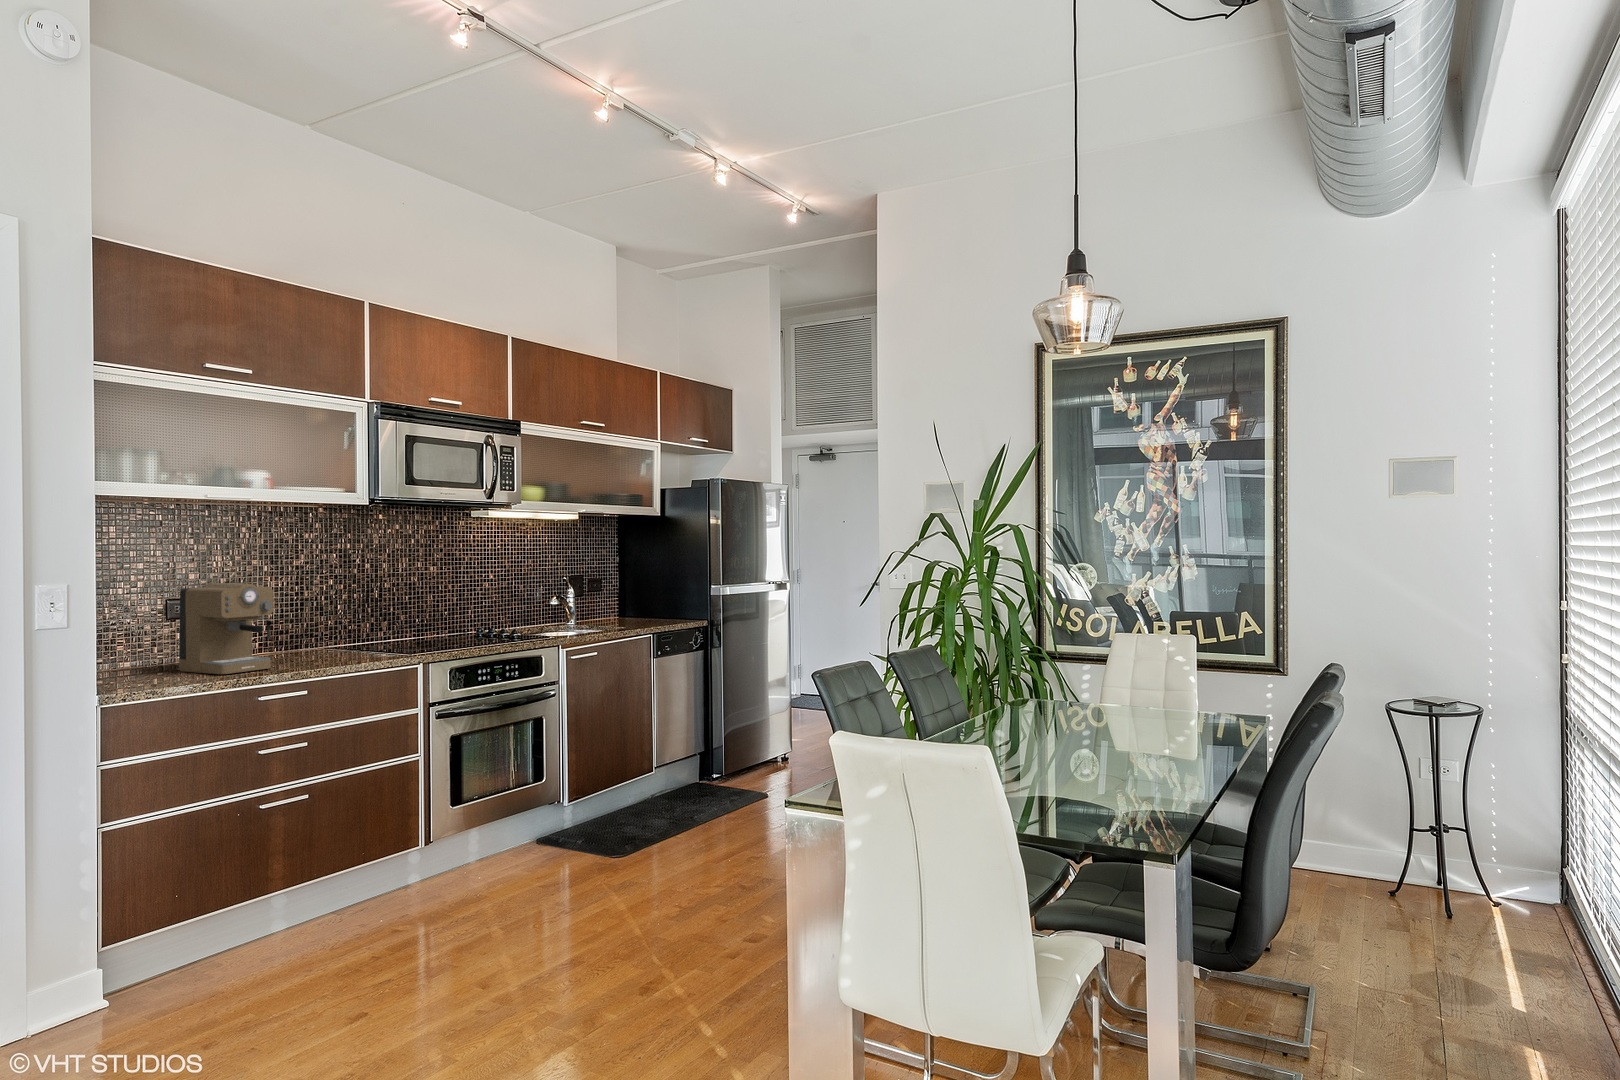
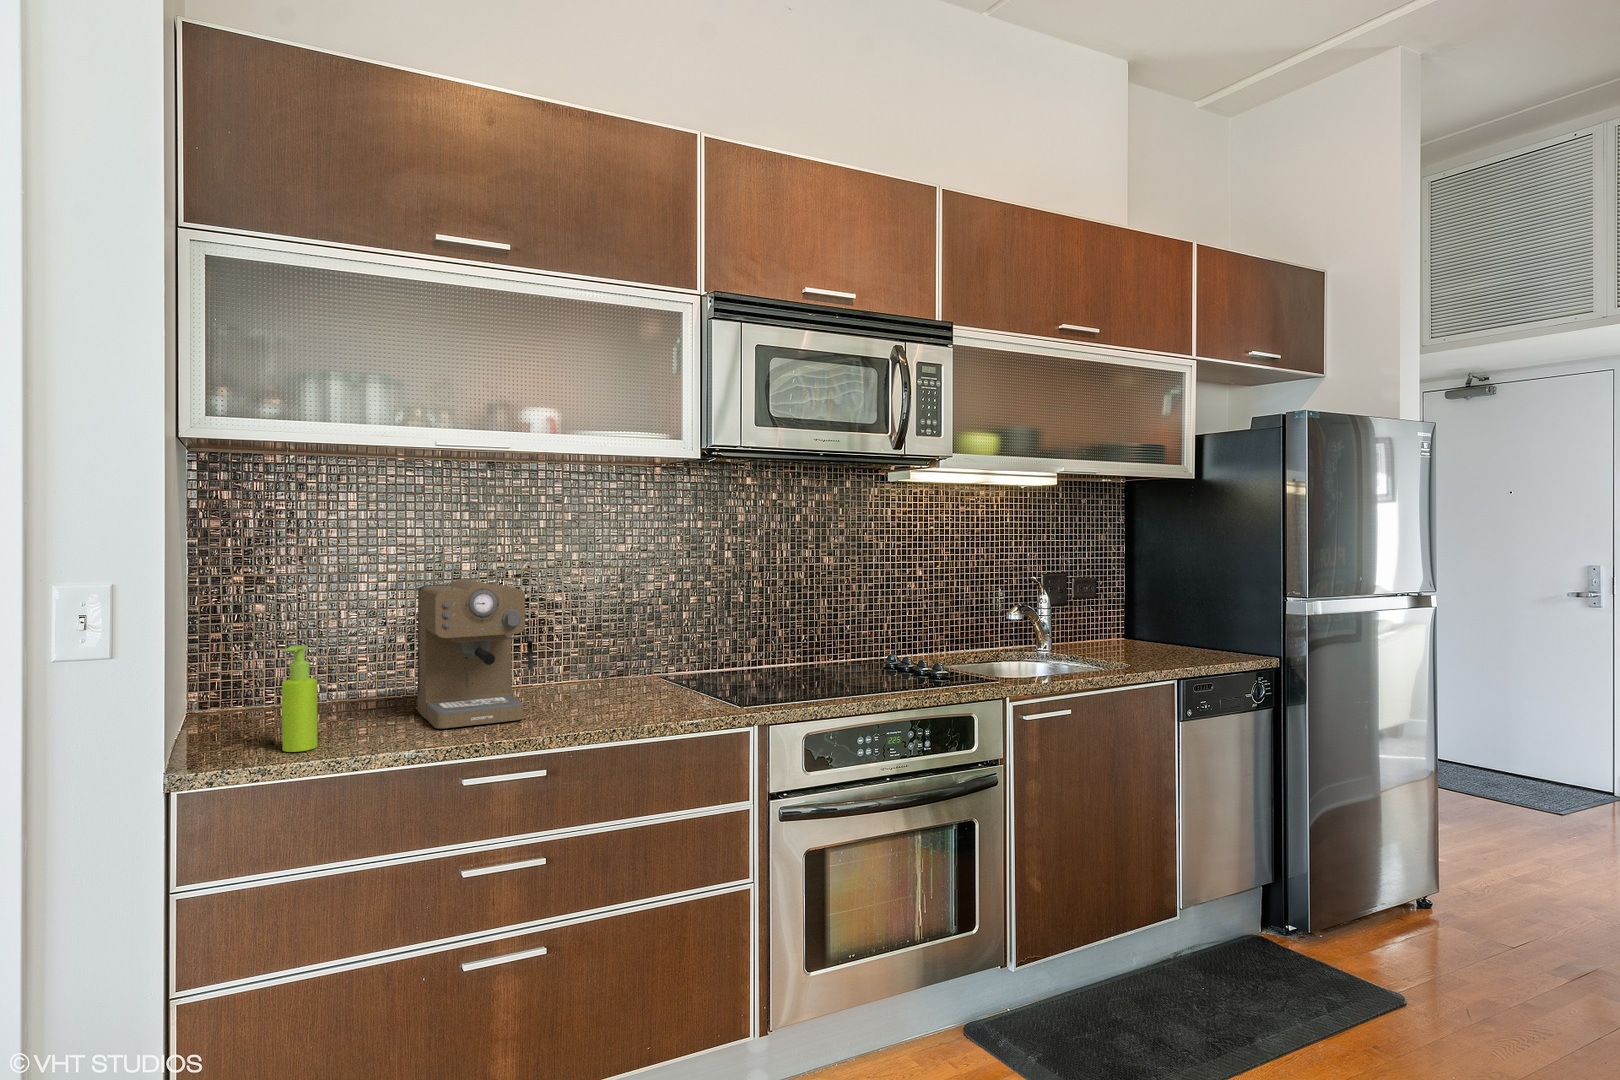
soap dispenser: none [135,623,157,688] -> present [282,645,317,752]

